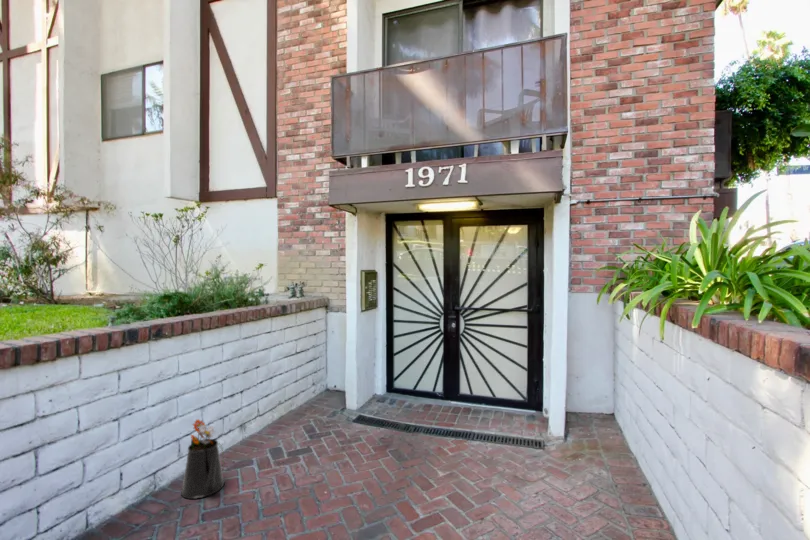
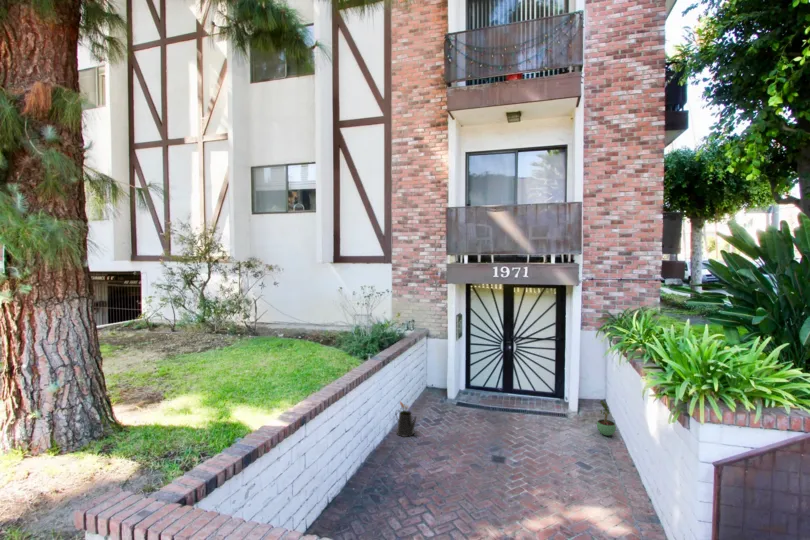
potted plant: none [608,418,651,496] -> present [597,400,616,436]

